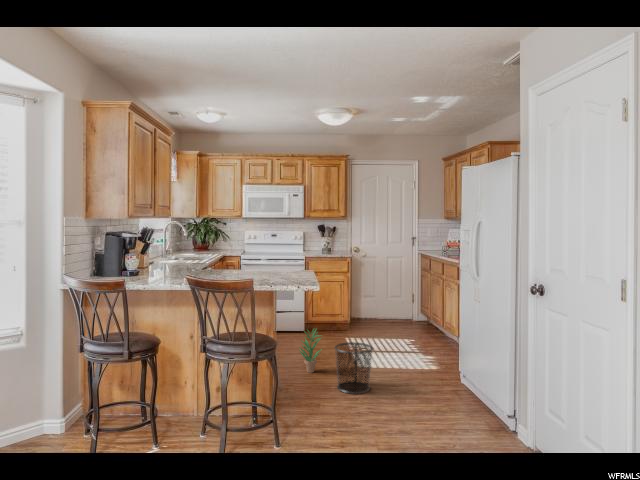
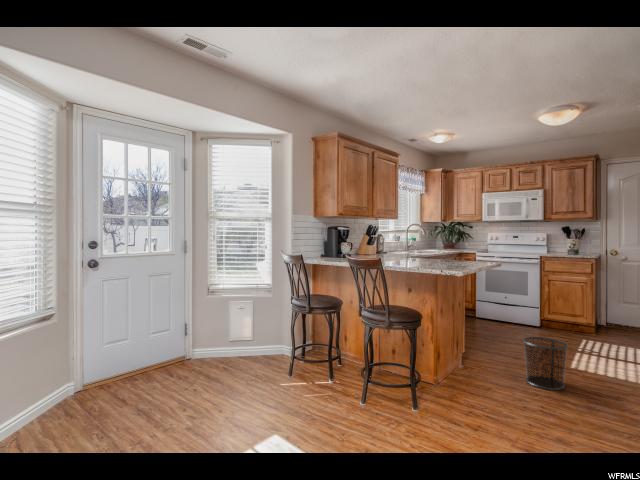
potted plant: present [300,329,322,373] -> none [500,318,525,361]

